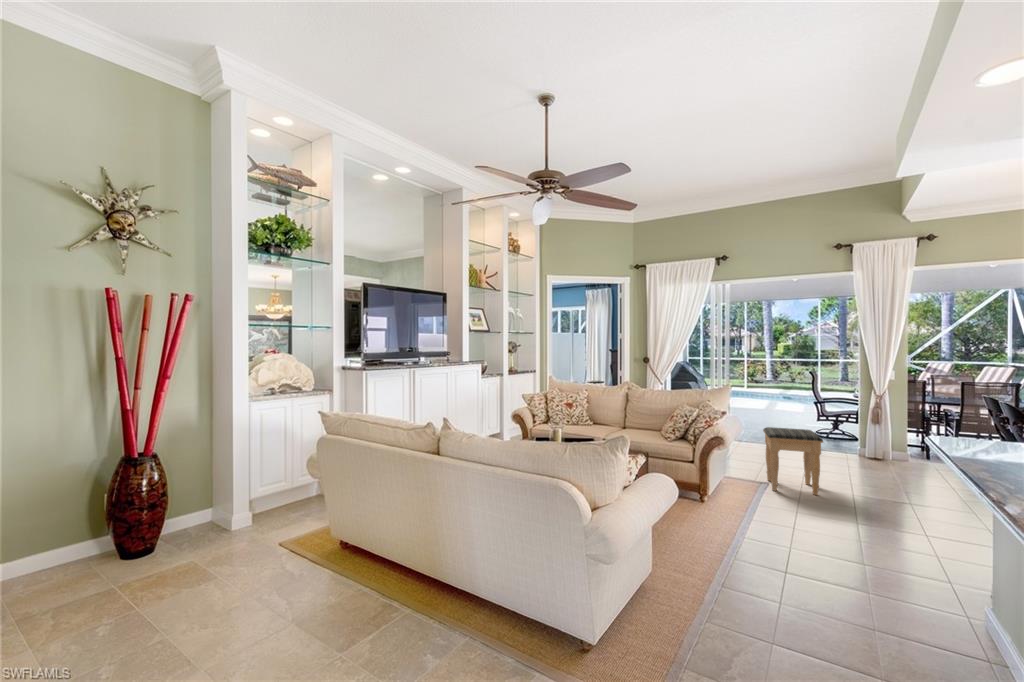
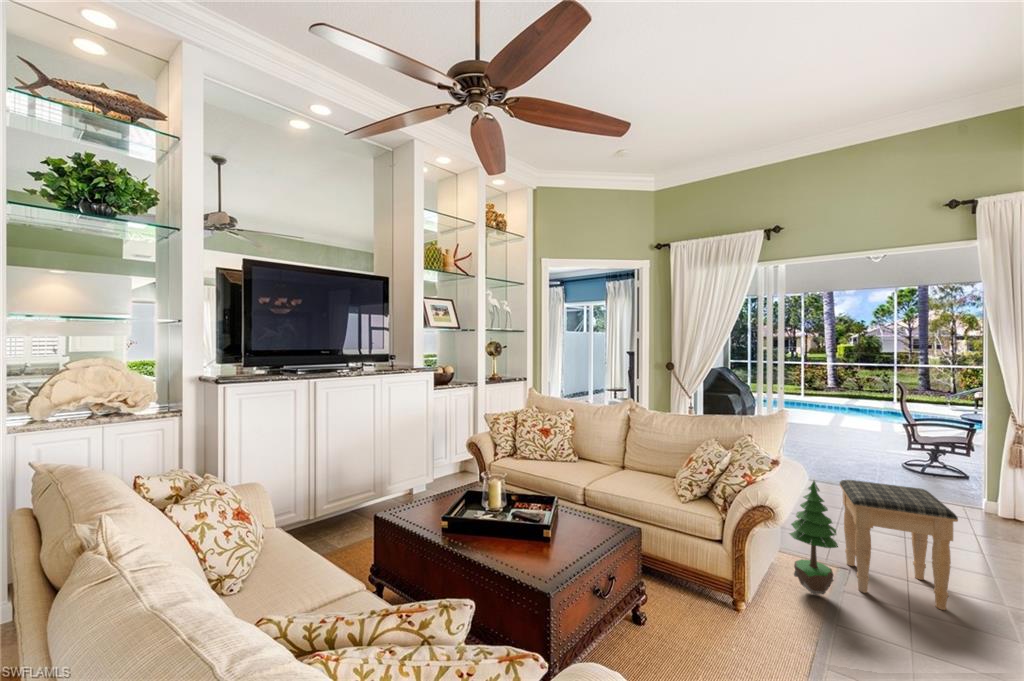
potted tree: none [732,423,760,493] -> present [789,481,838,595]

